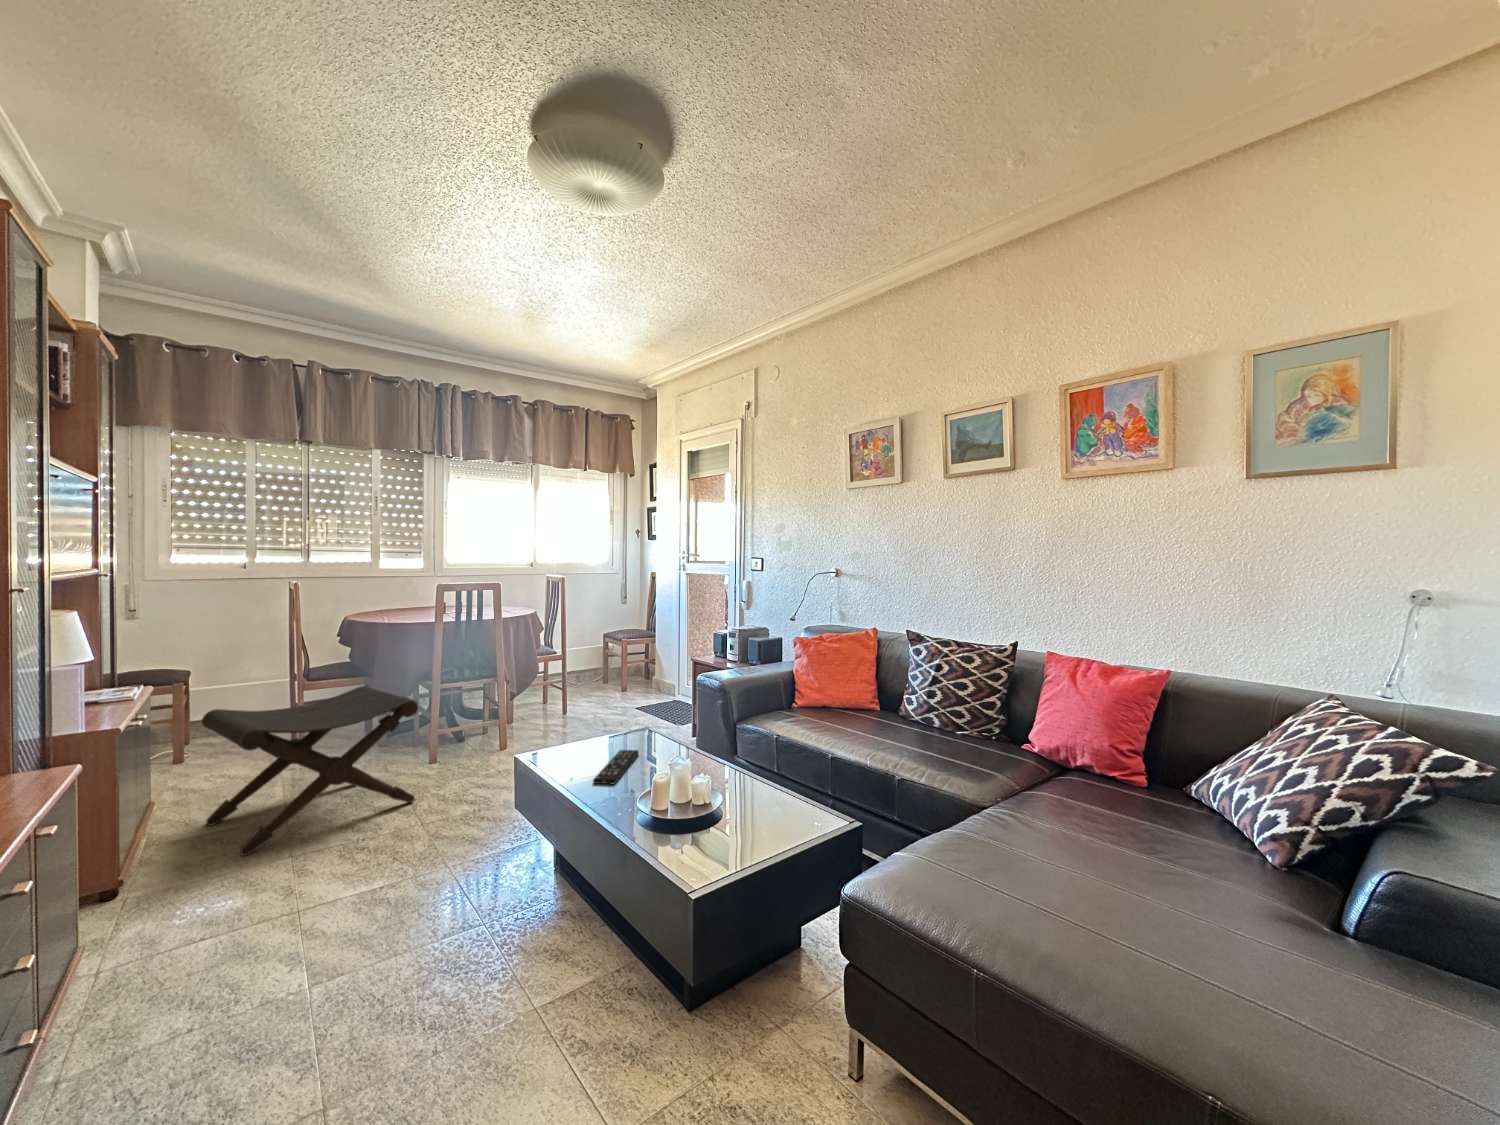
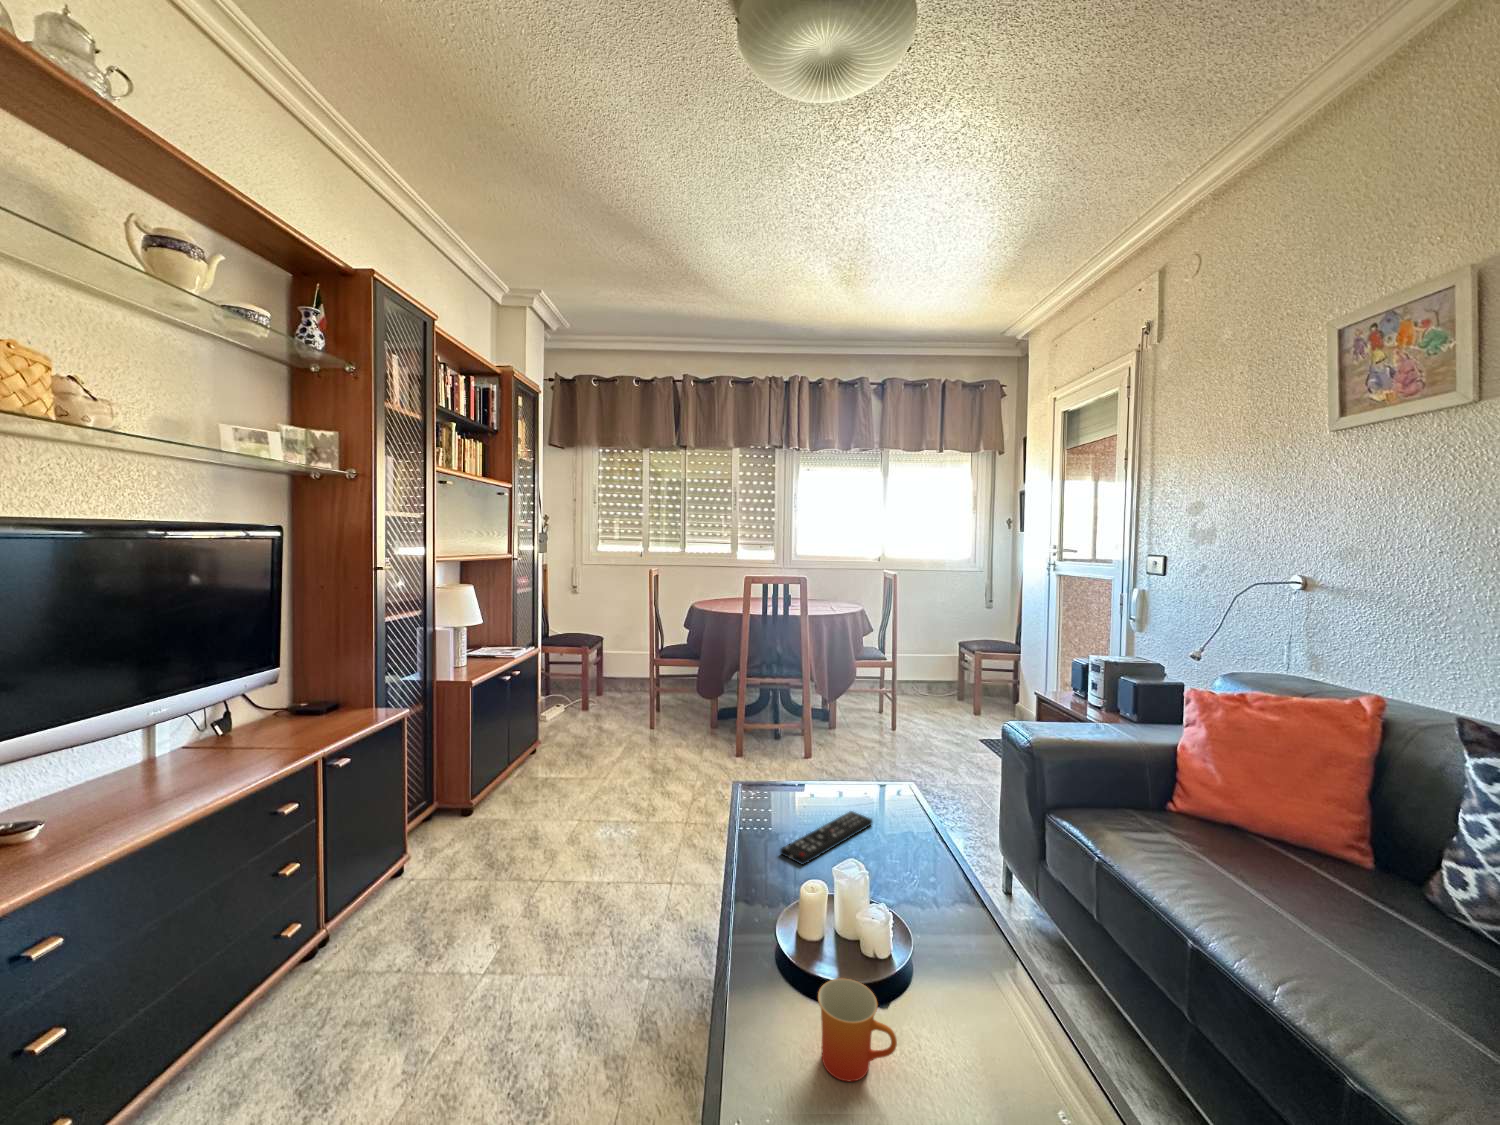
footstool: present [202,686,418,856] -> none [544,672,696,811]
mug: none [700,803,746,852] -> present [818,978,897,1081]

